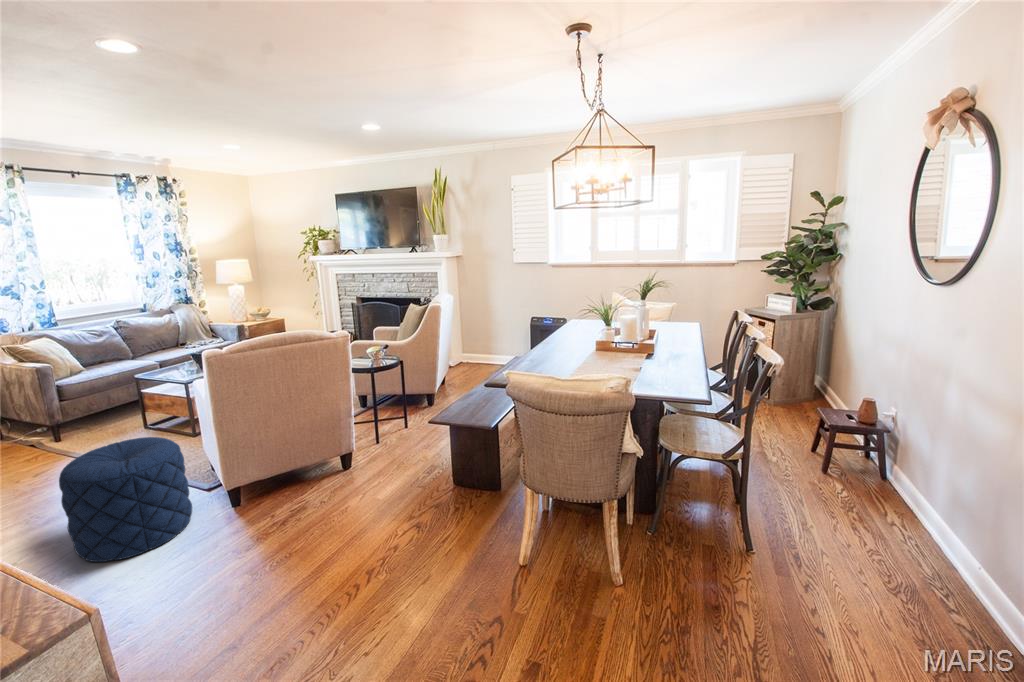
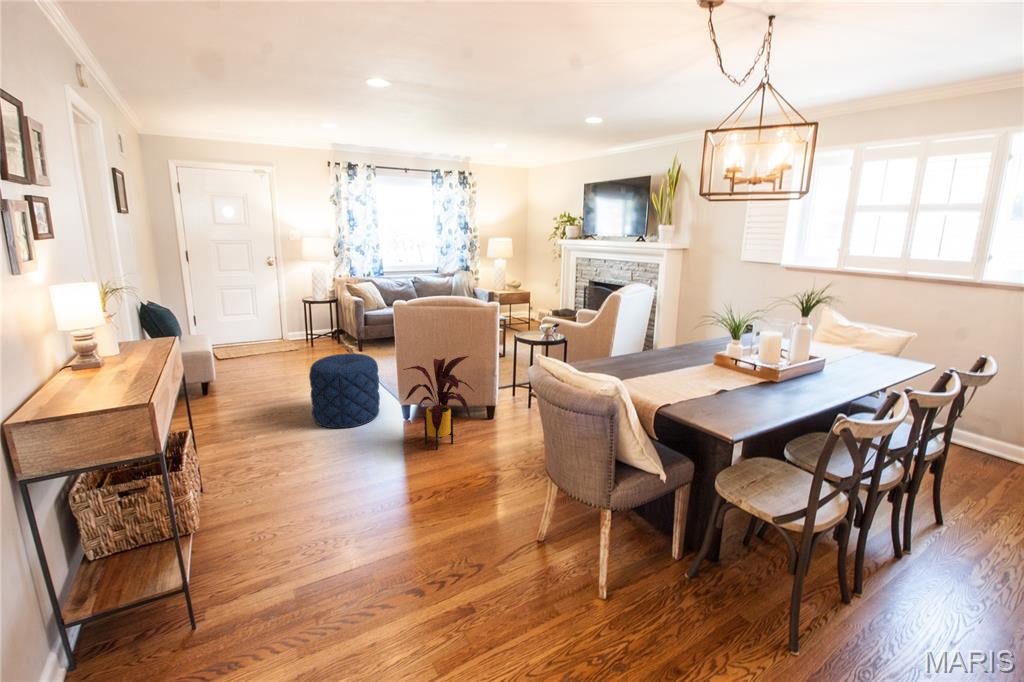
house plant: none [249,401,363,524] -> present [404,356,473,449]

